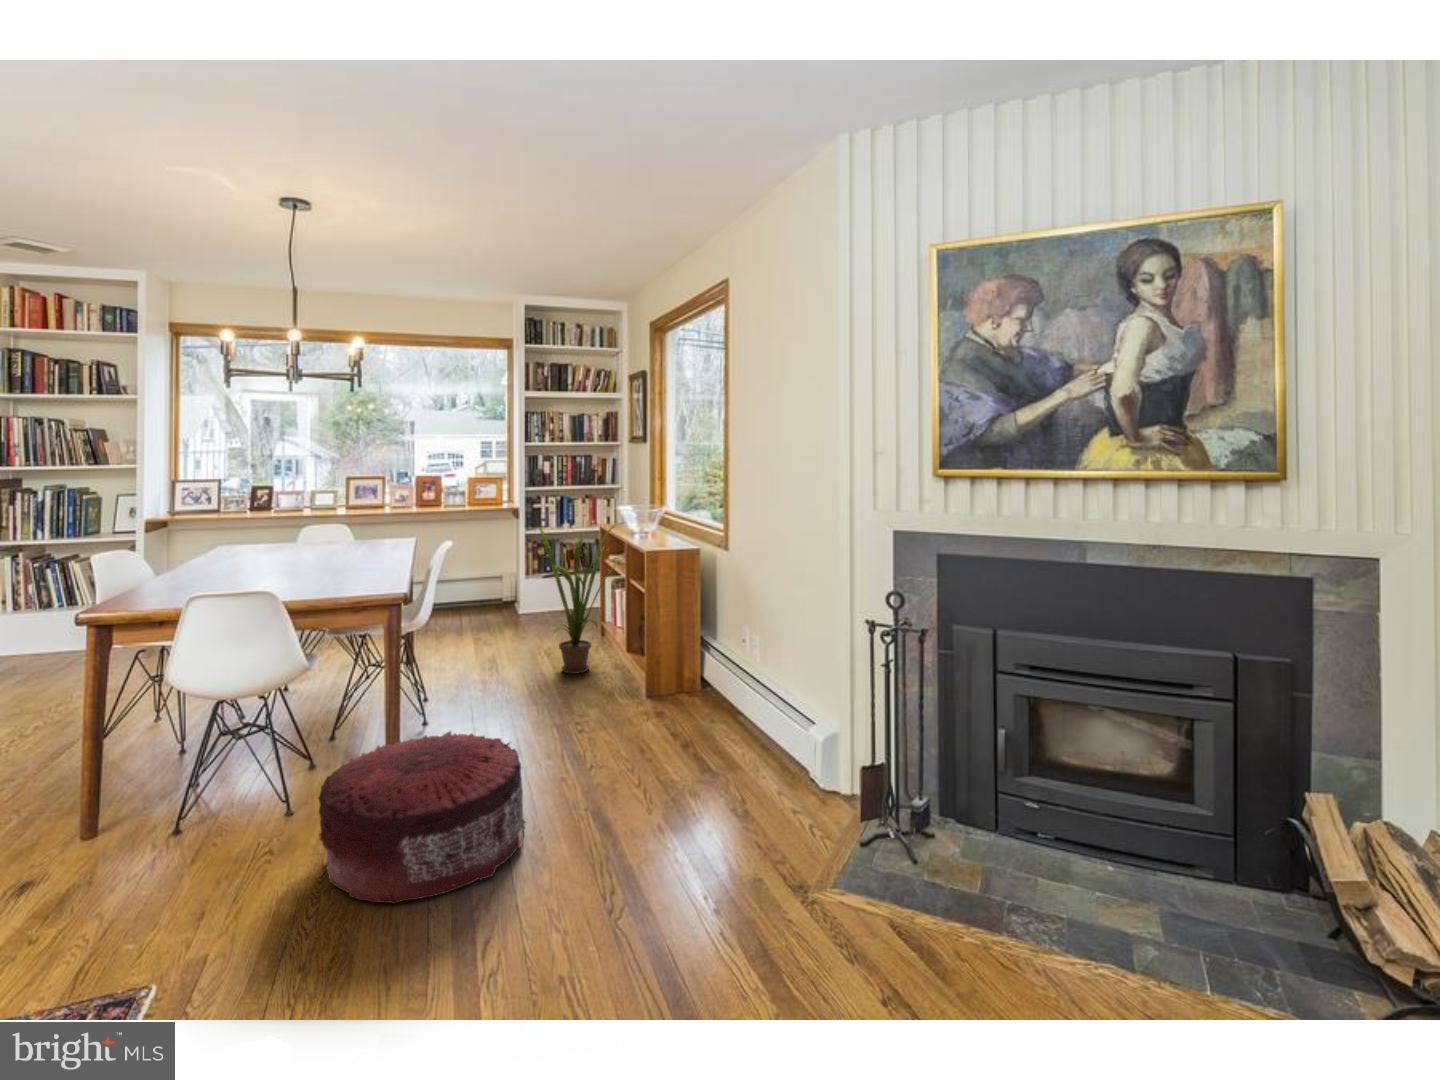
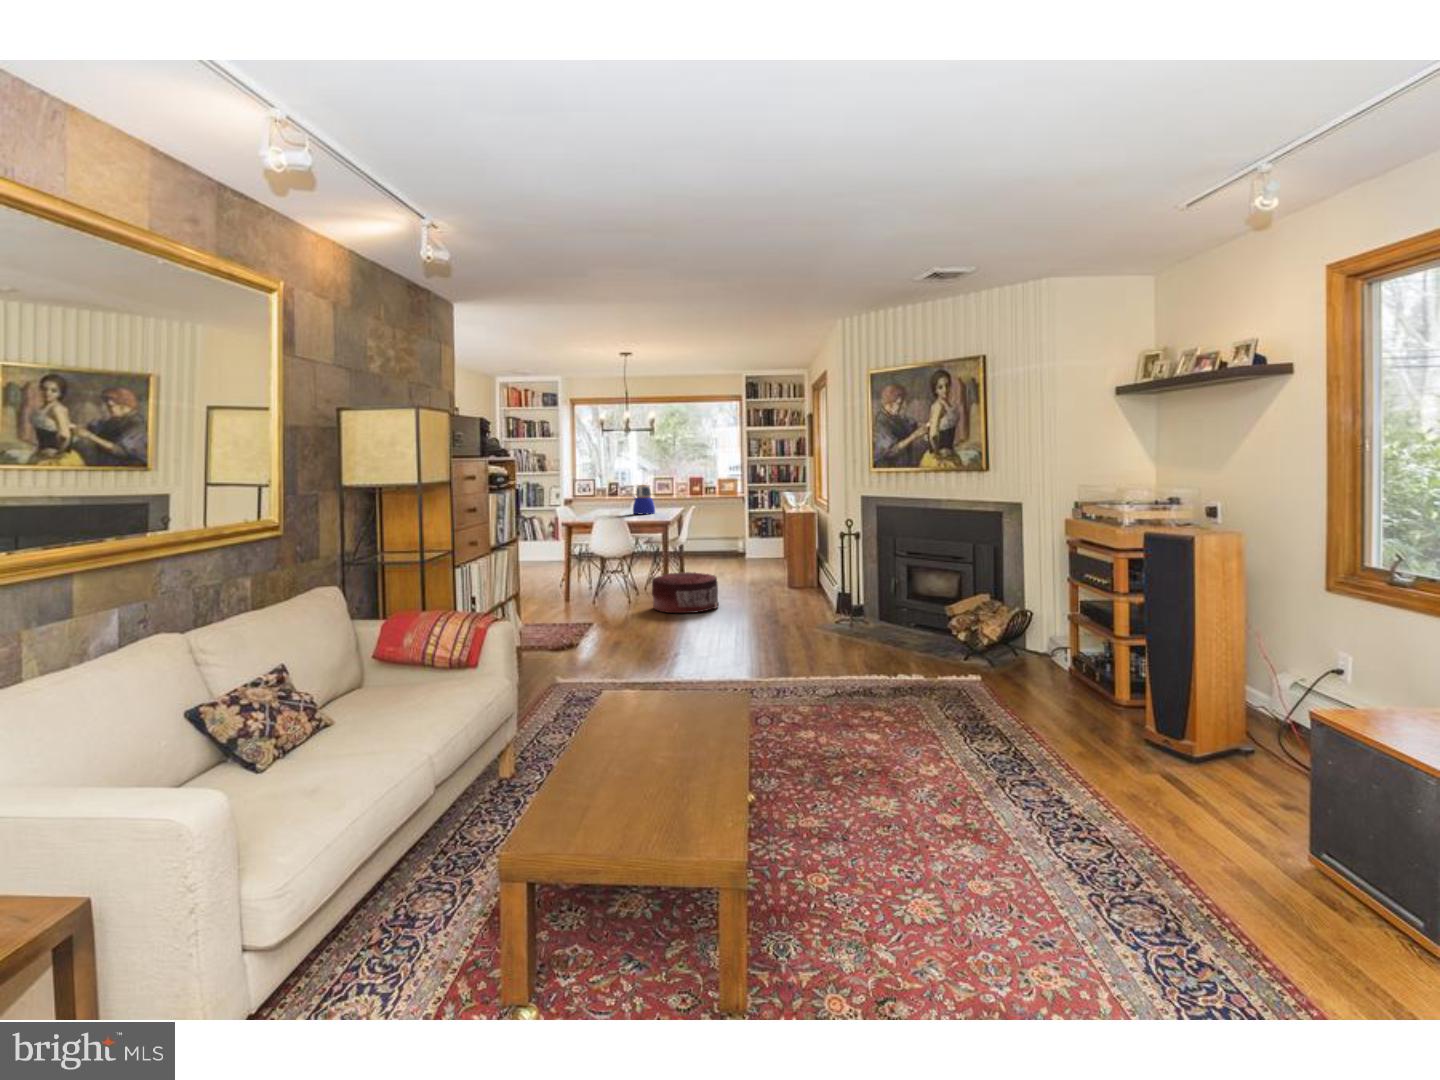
teapot: none [279,491,342,564] -> present [633,485,655,514]
house plant: present [539,523,624,674] -> none [742,500,790,579]

